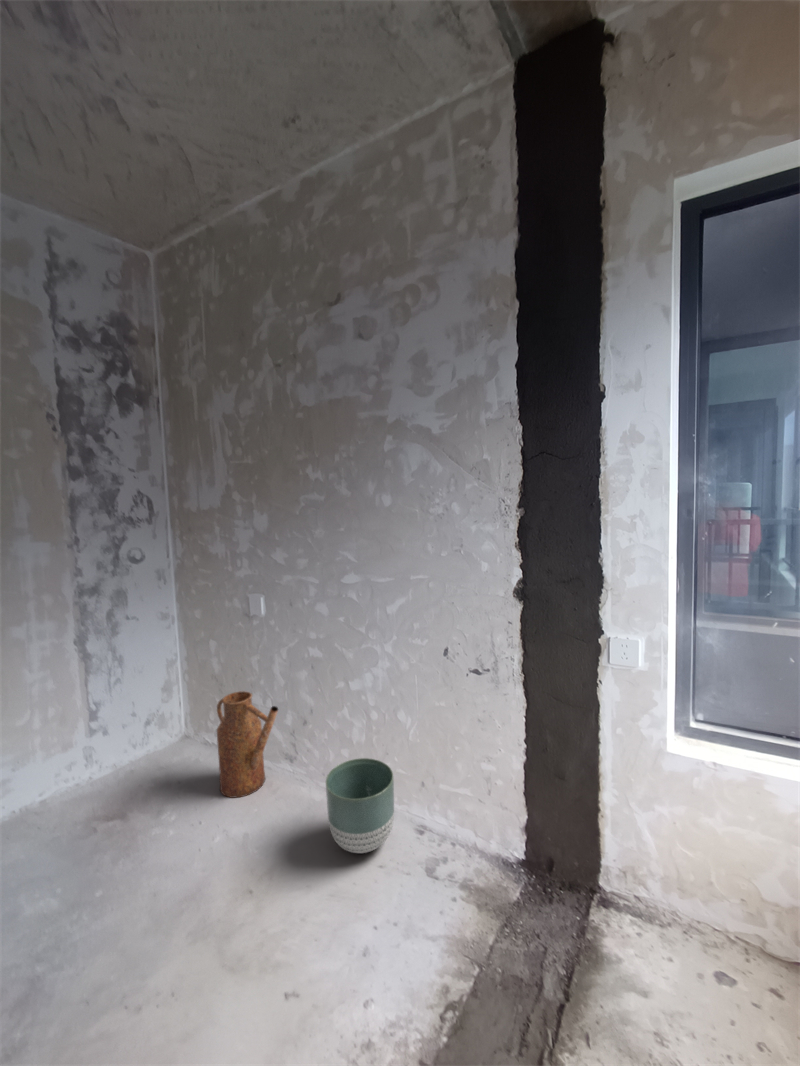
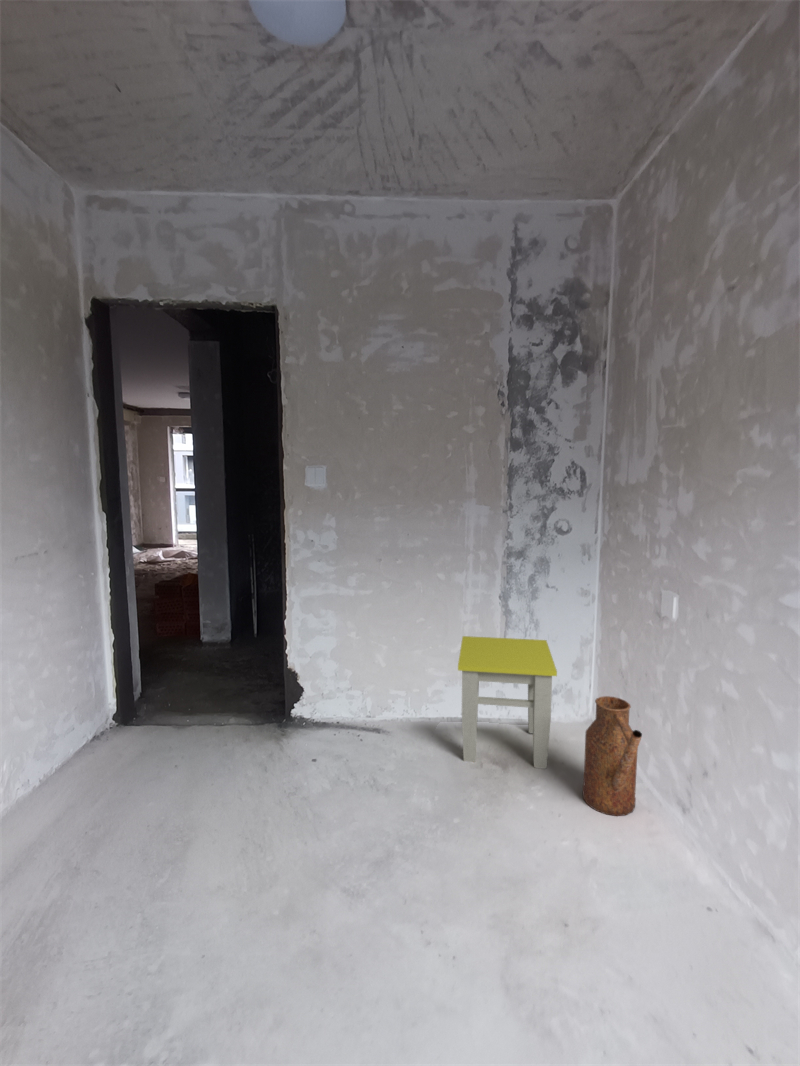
stool: none [30,672,177,843] -> present [458,636,557,769]
planter: present [326,758,394,853] -> none [644,842,755,984]

